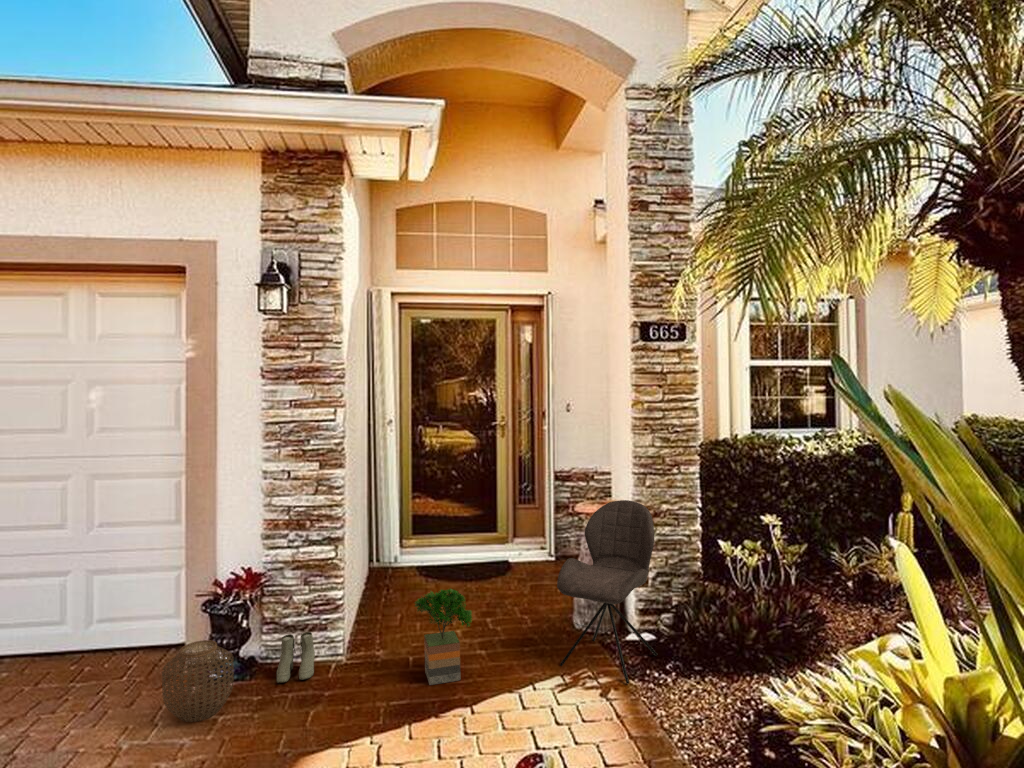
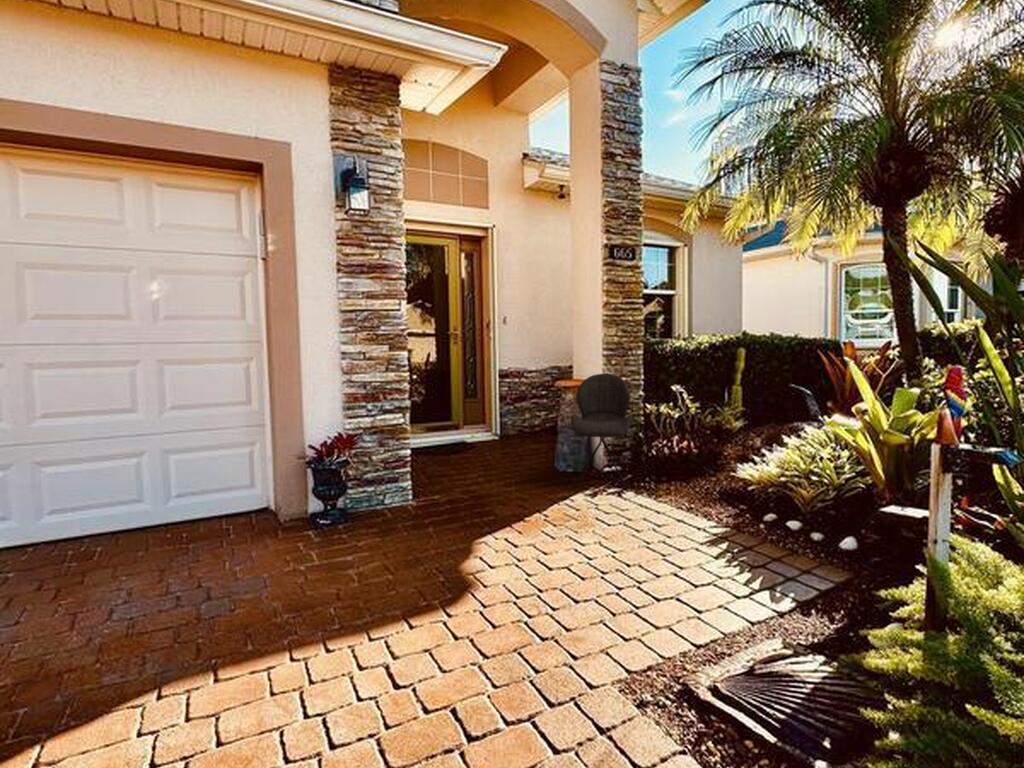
potted tree: present [415,589,472,685] -> none [478,438,527,506]
boots: present [277,632,315,683] -> none [371,482,403,519]
woven basket: present [162,640,234,722] -> none [311,485,366,545]

